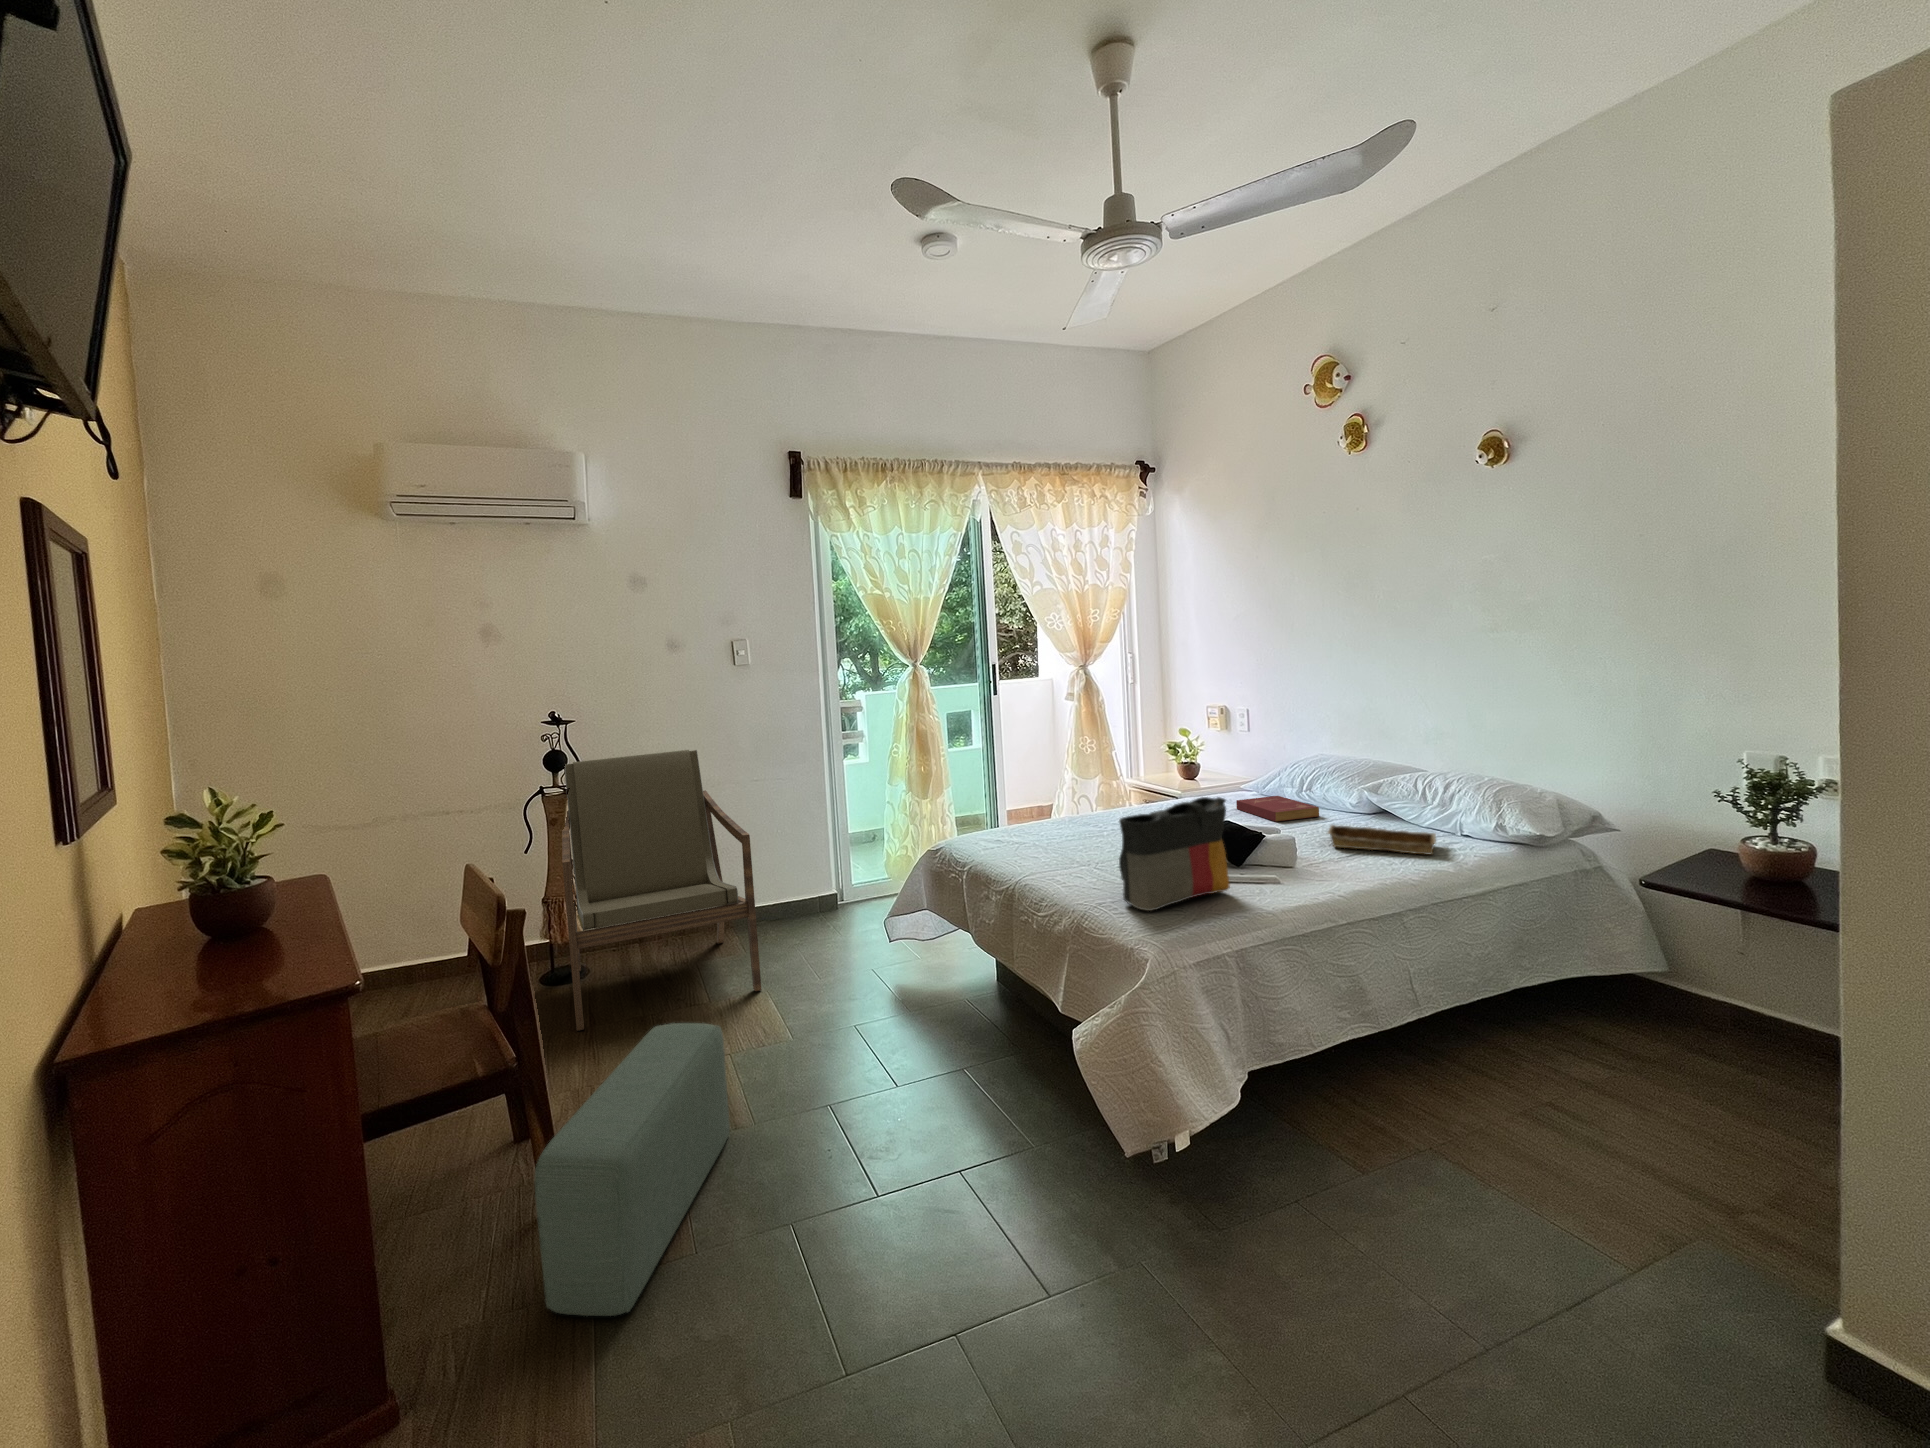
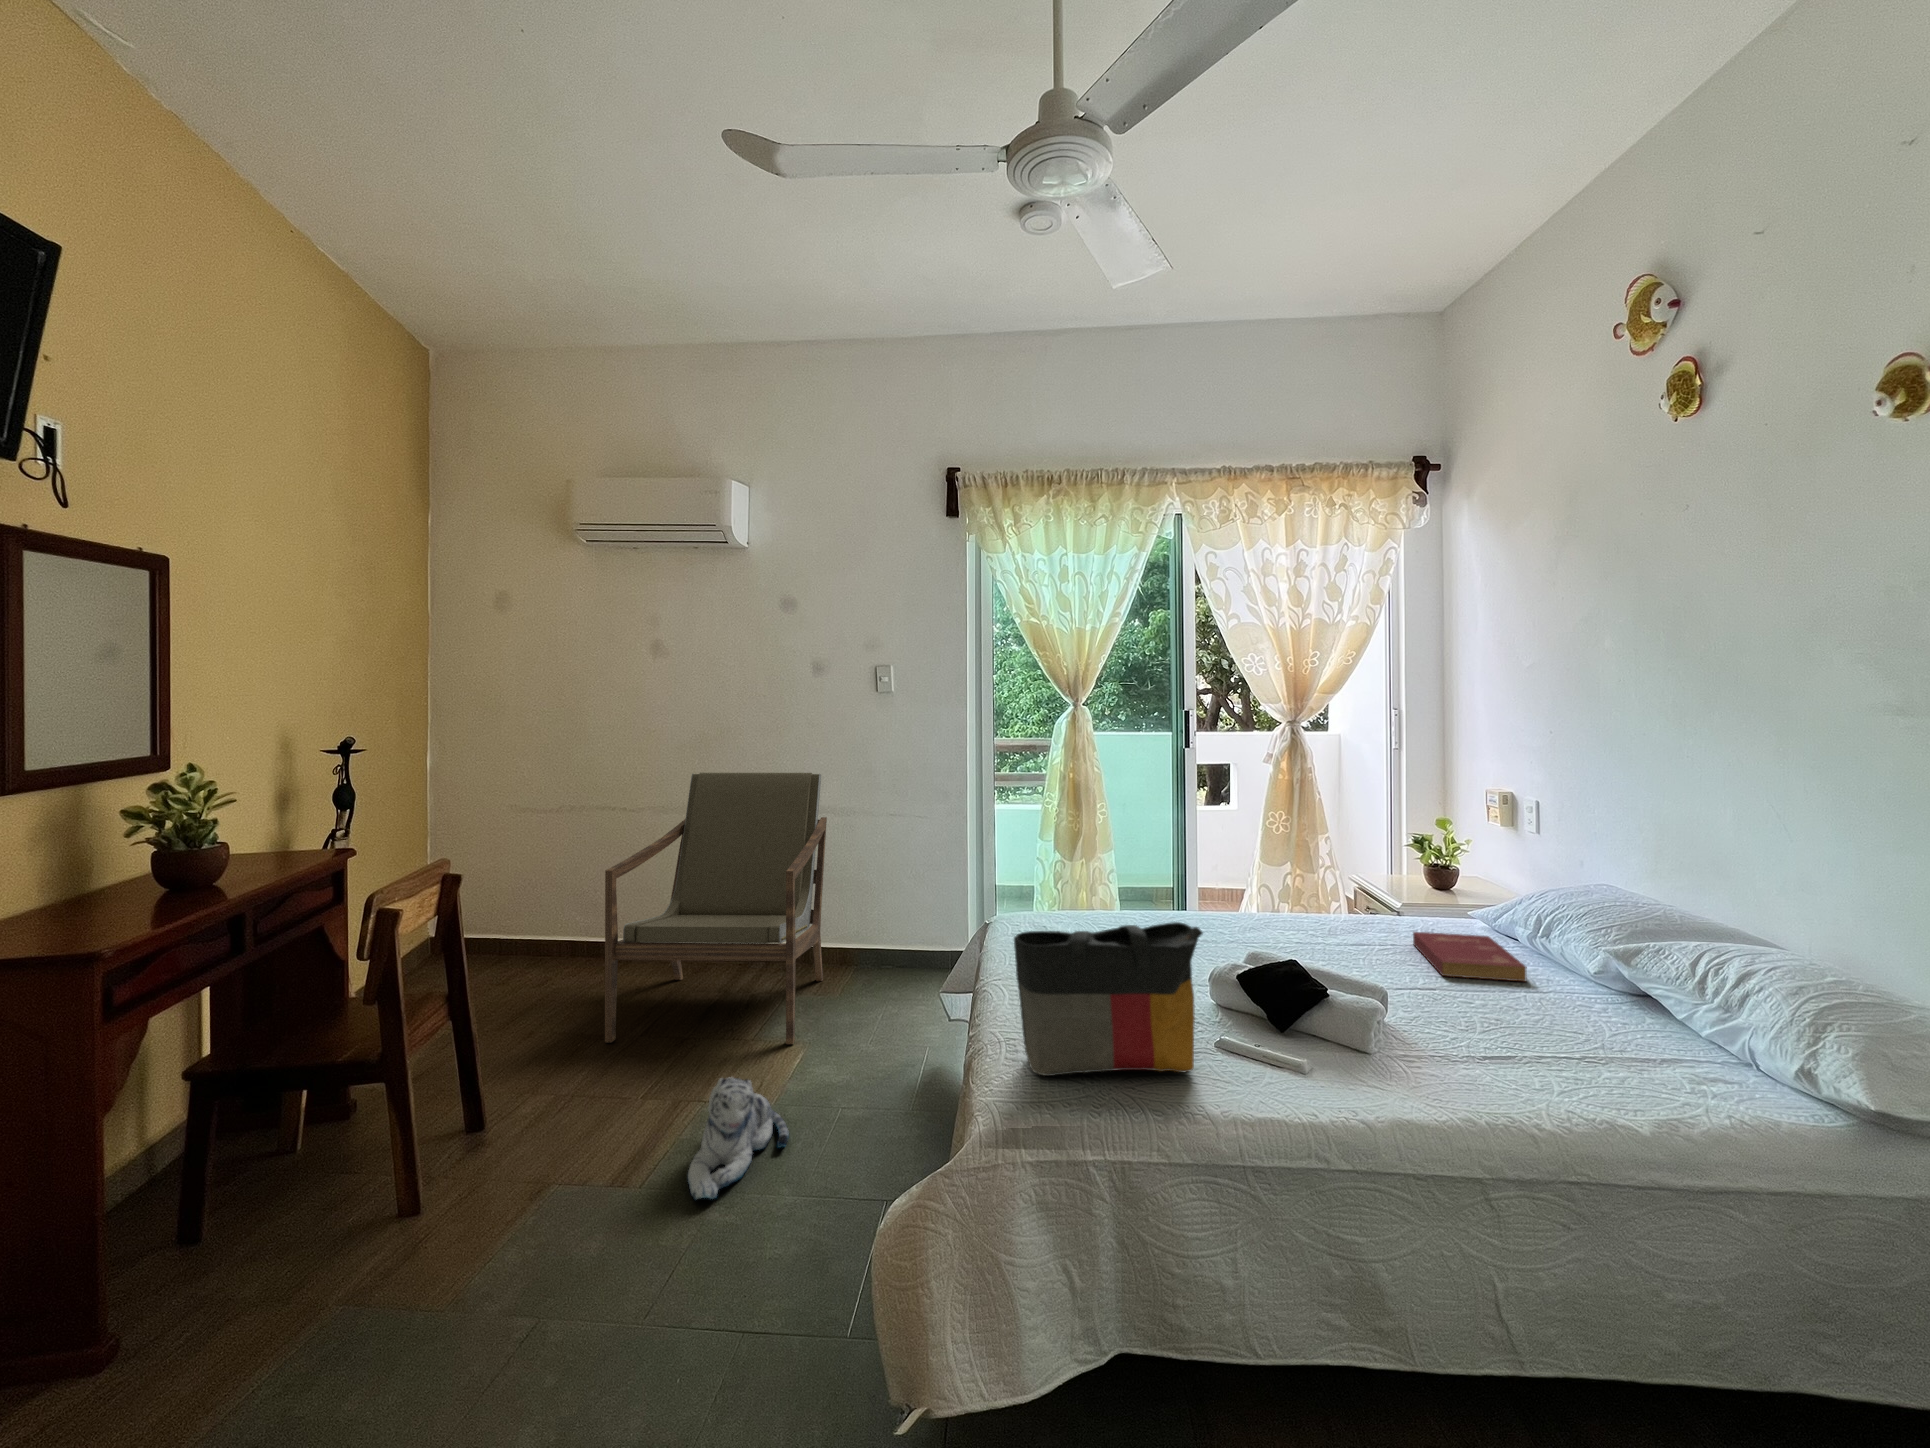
tray: present [1328,825,1436,854] -> none [1460,1001,1676,1096]
plush toy: none [779,1001,851,1101] -> present [688,1077,789,1200]
pouf: present [535,1023,730,1316] -> none [218,1064,581,1389]

